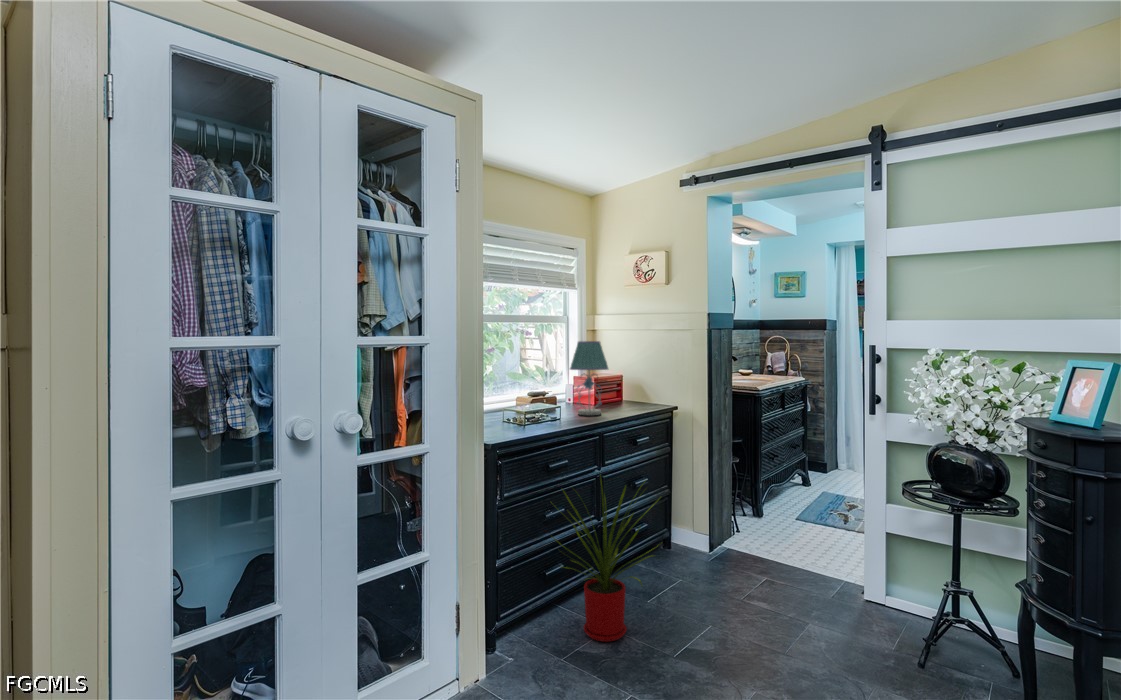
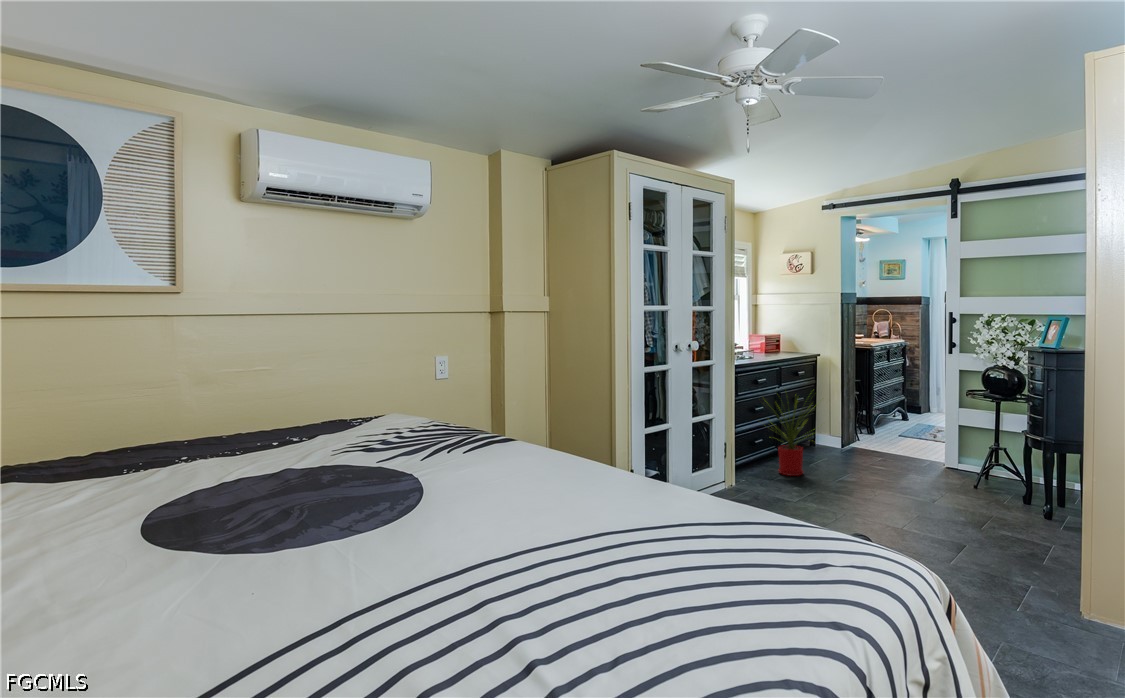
table lamp: present [570,341,608,415] -> none [753,312,779,358]

